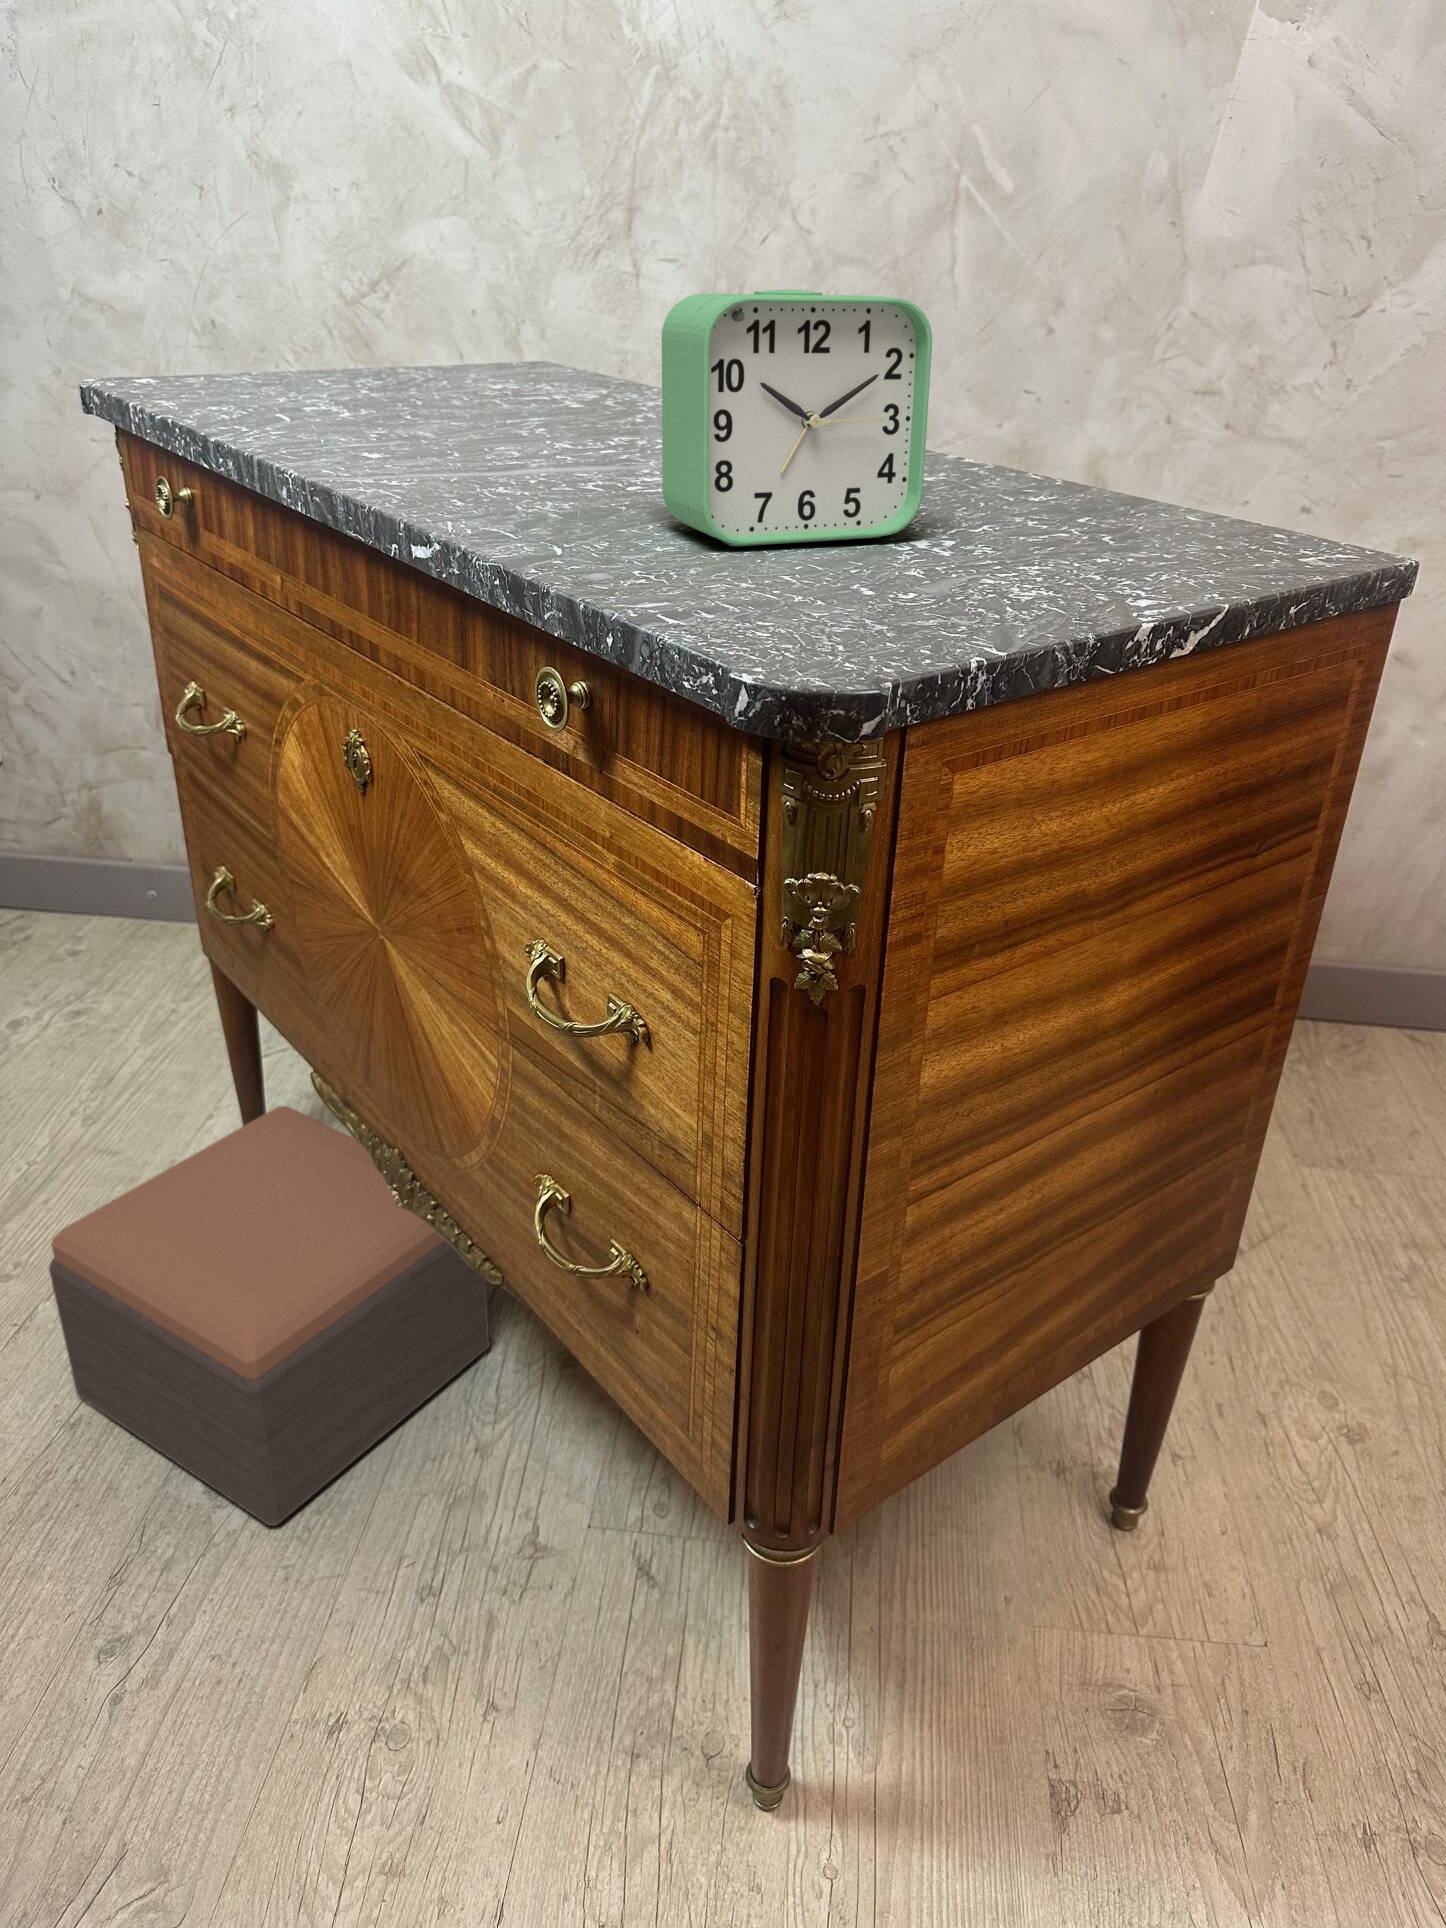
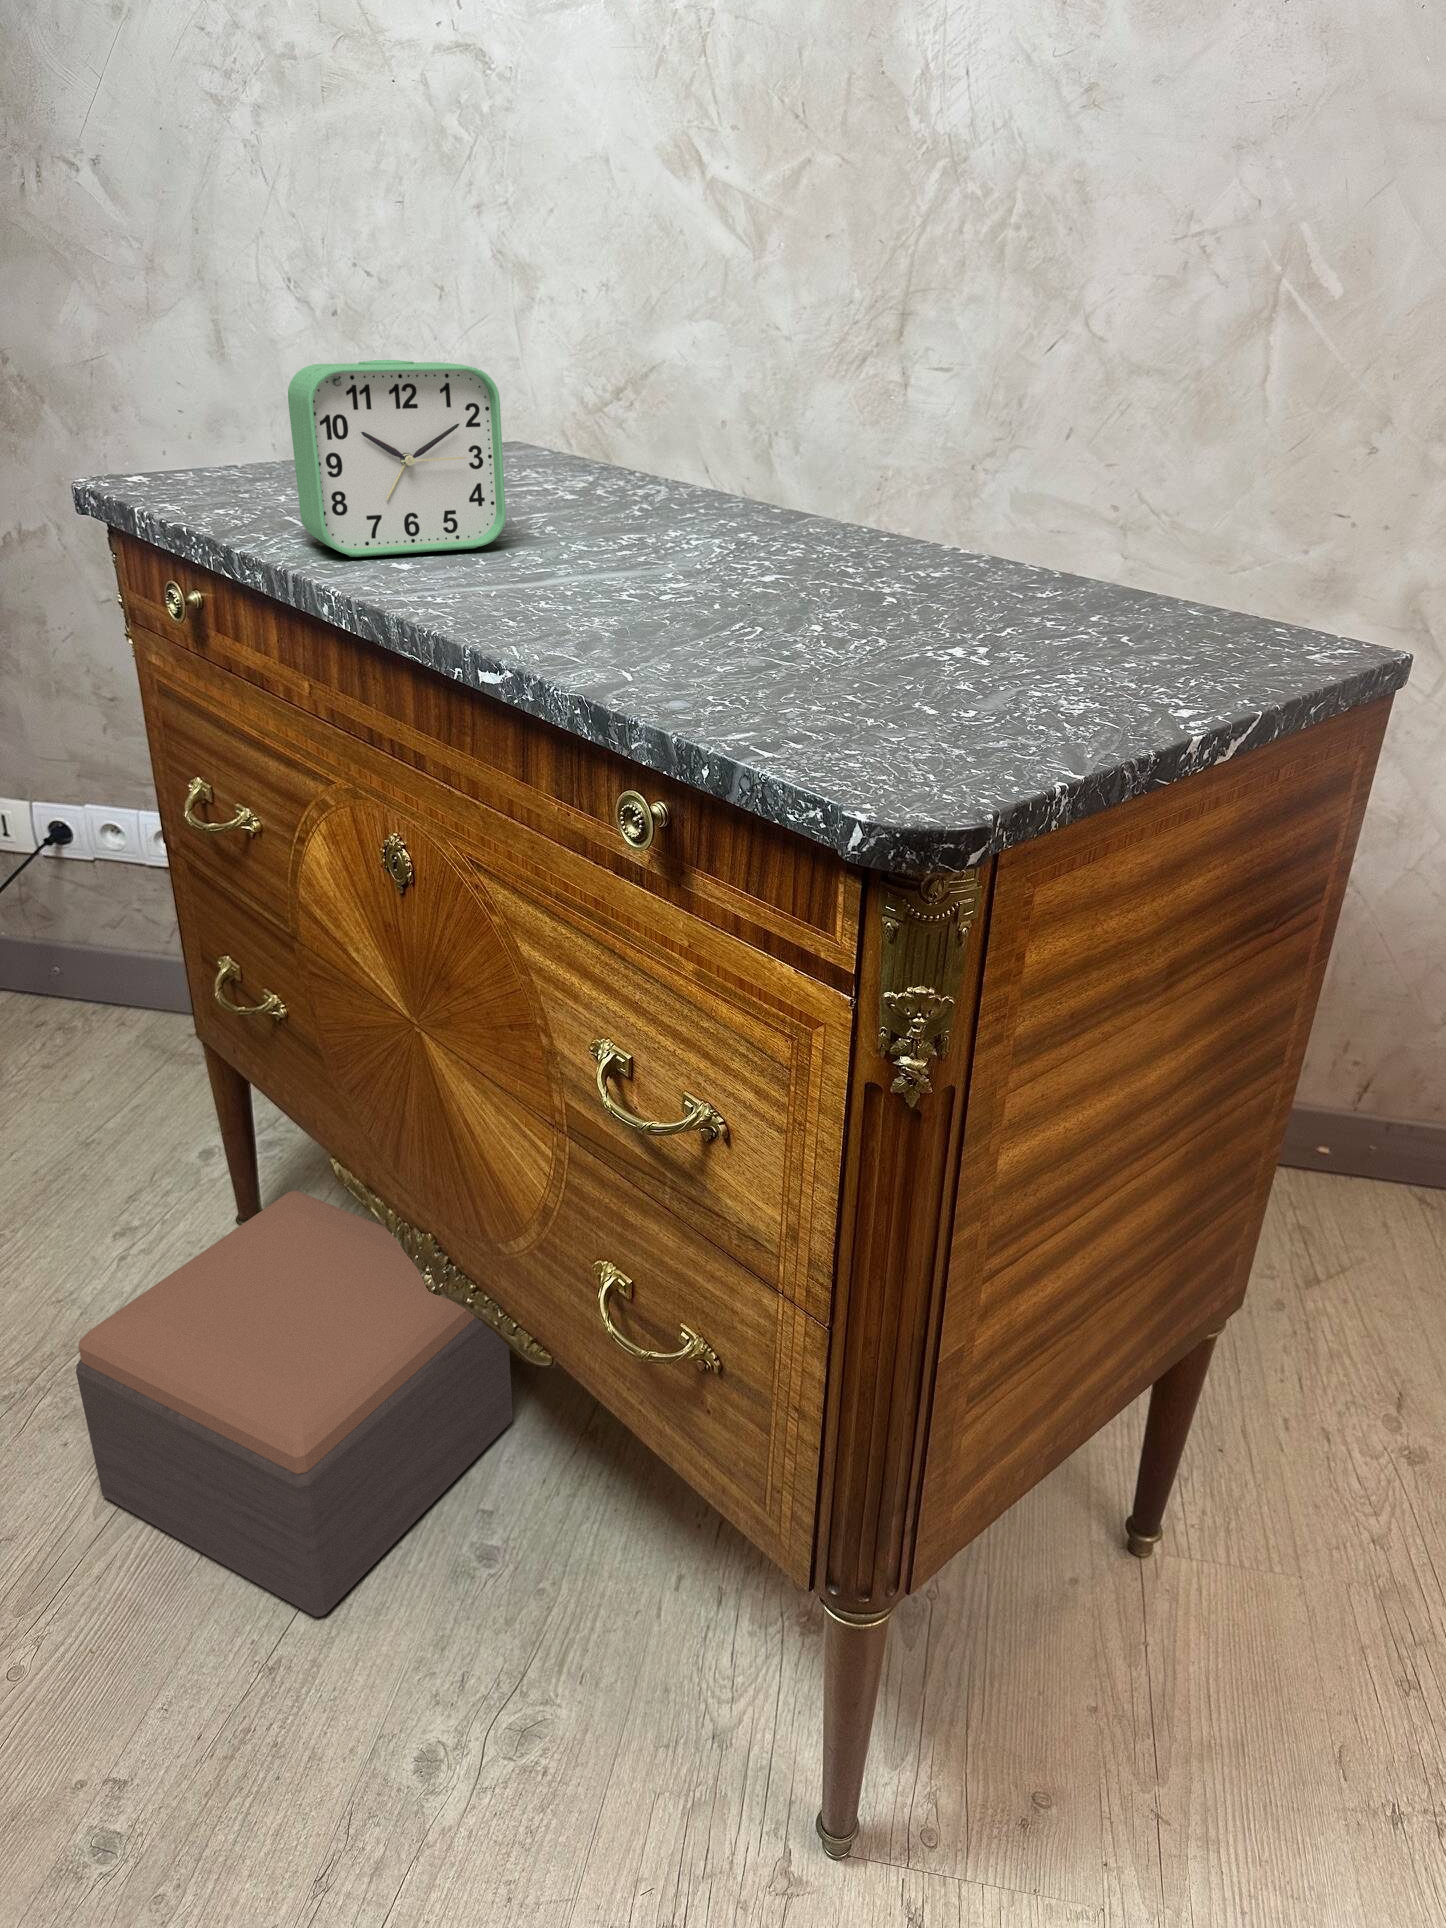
alarm clock: present [662,289,932,546] -> present [288,360,506,557]

